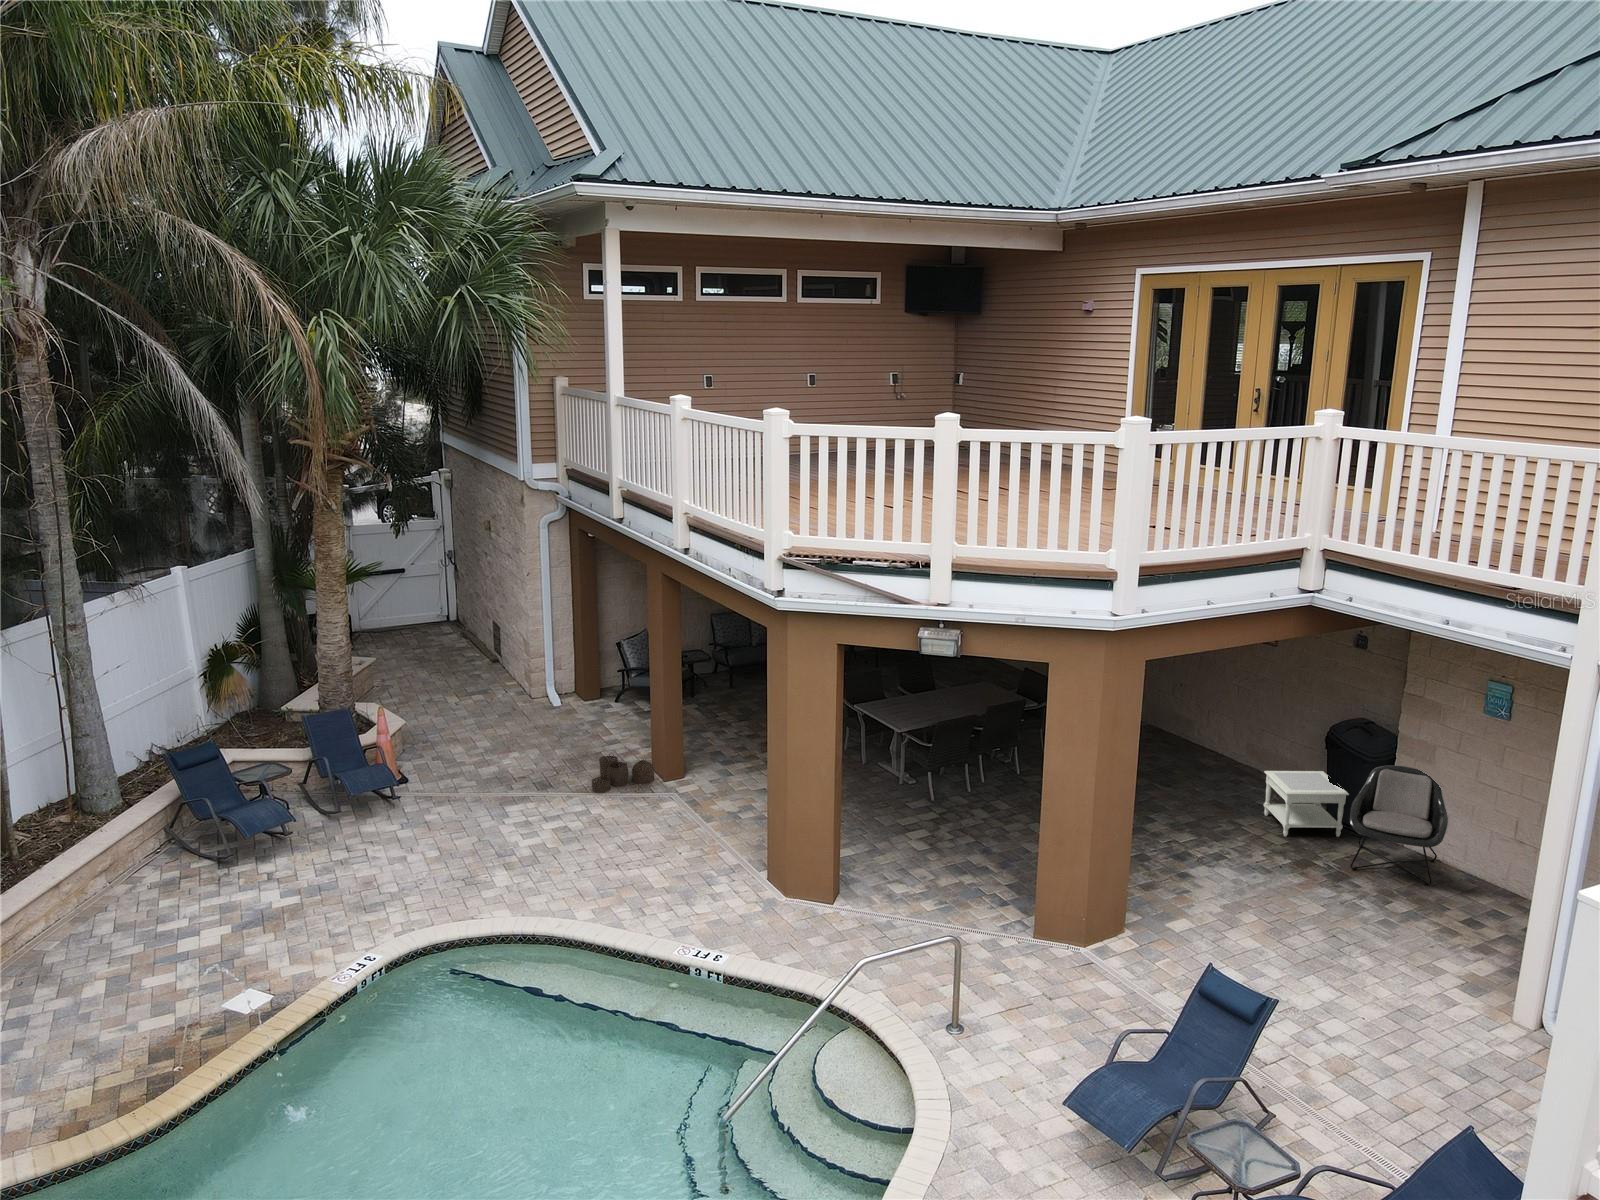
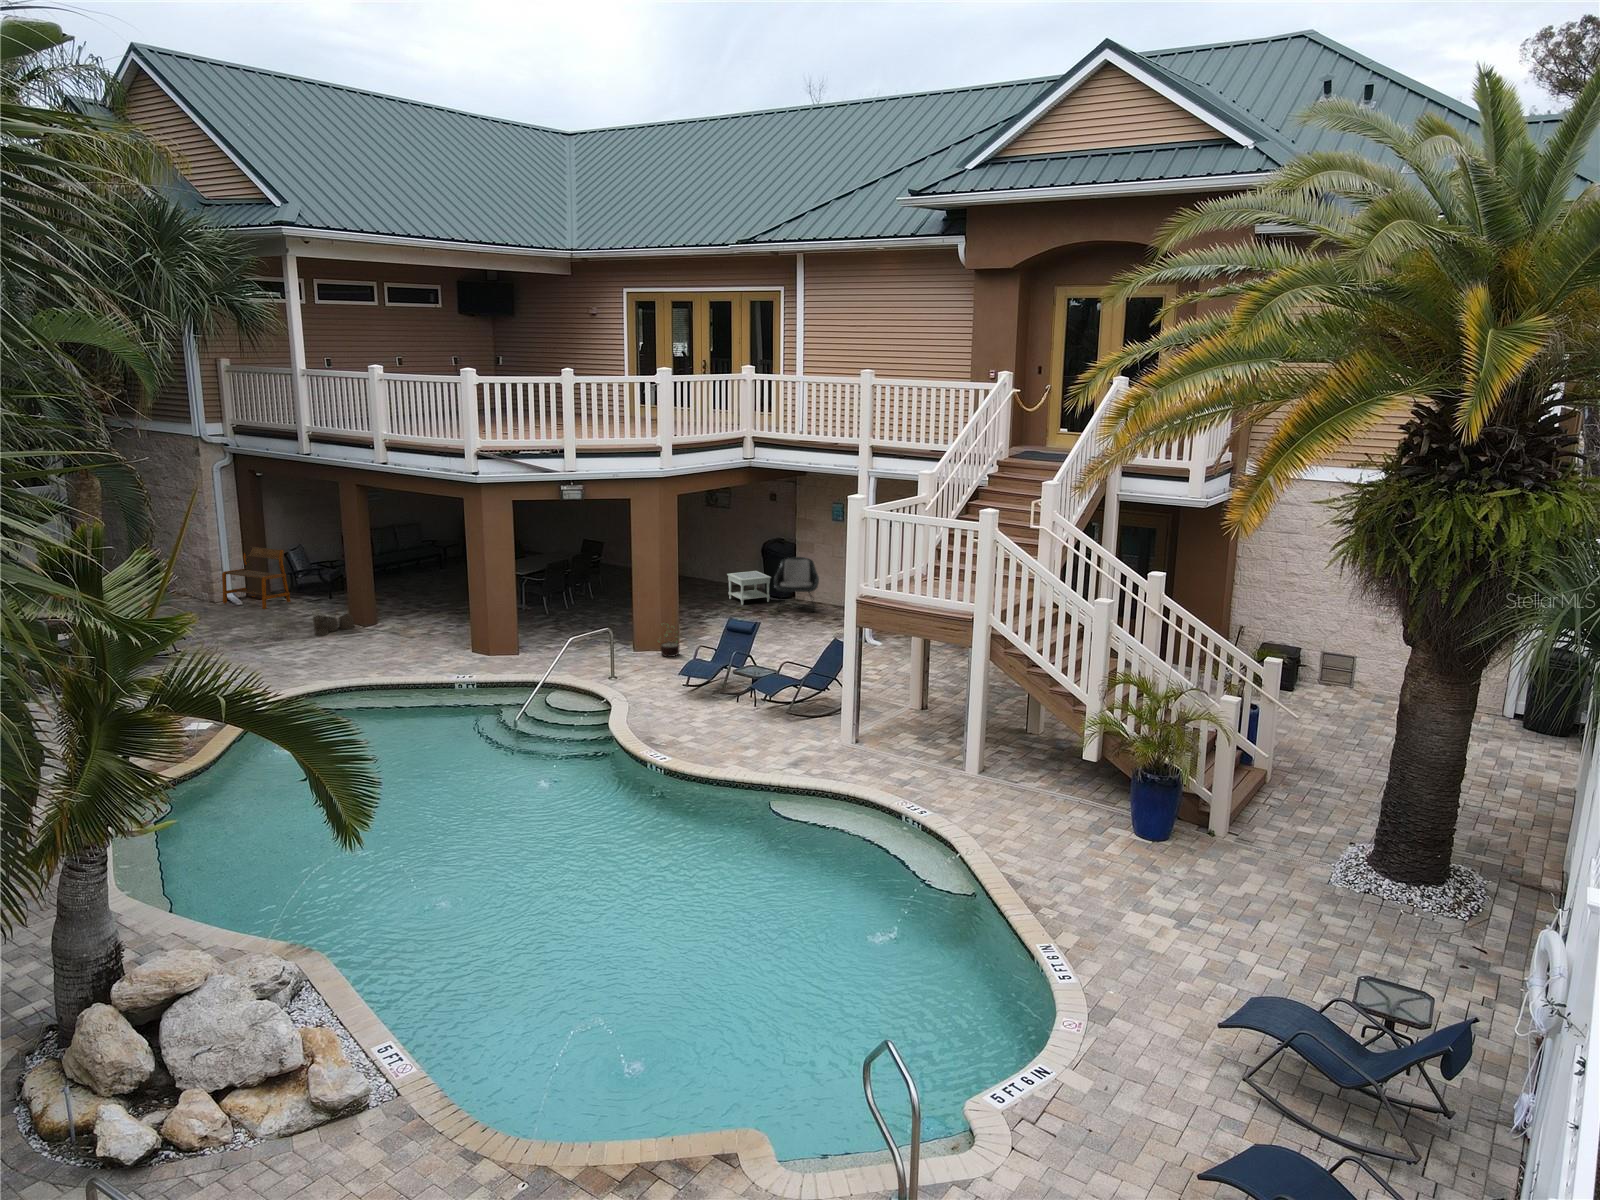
bench: none [544,627,619,722] -> present [222,547,291,609]
decorative plant: none [1075,898,1124,971] -> present [661,623,680,657]

